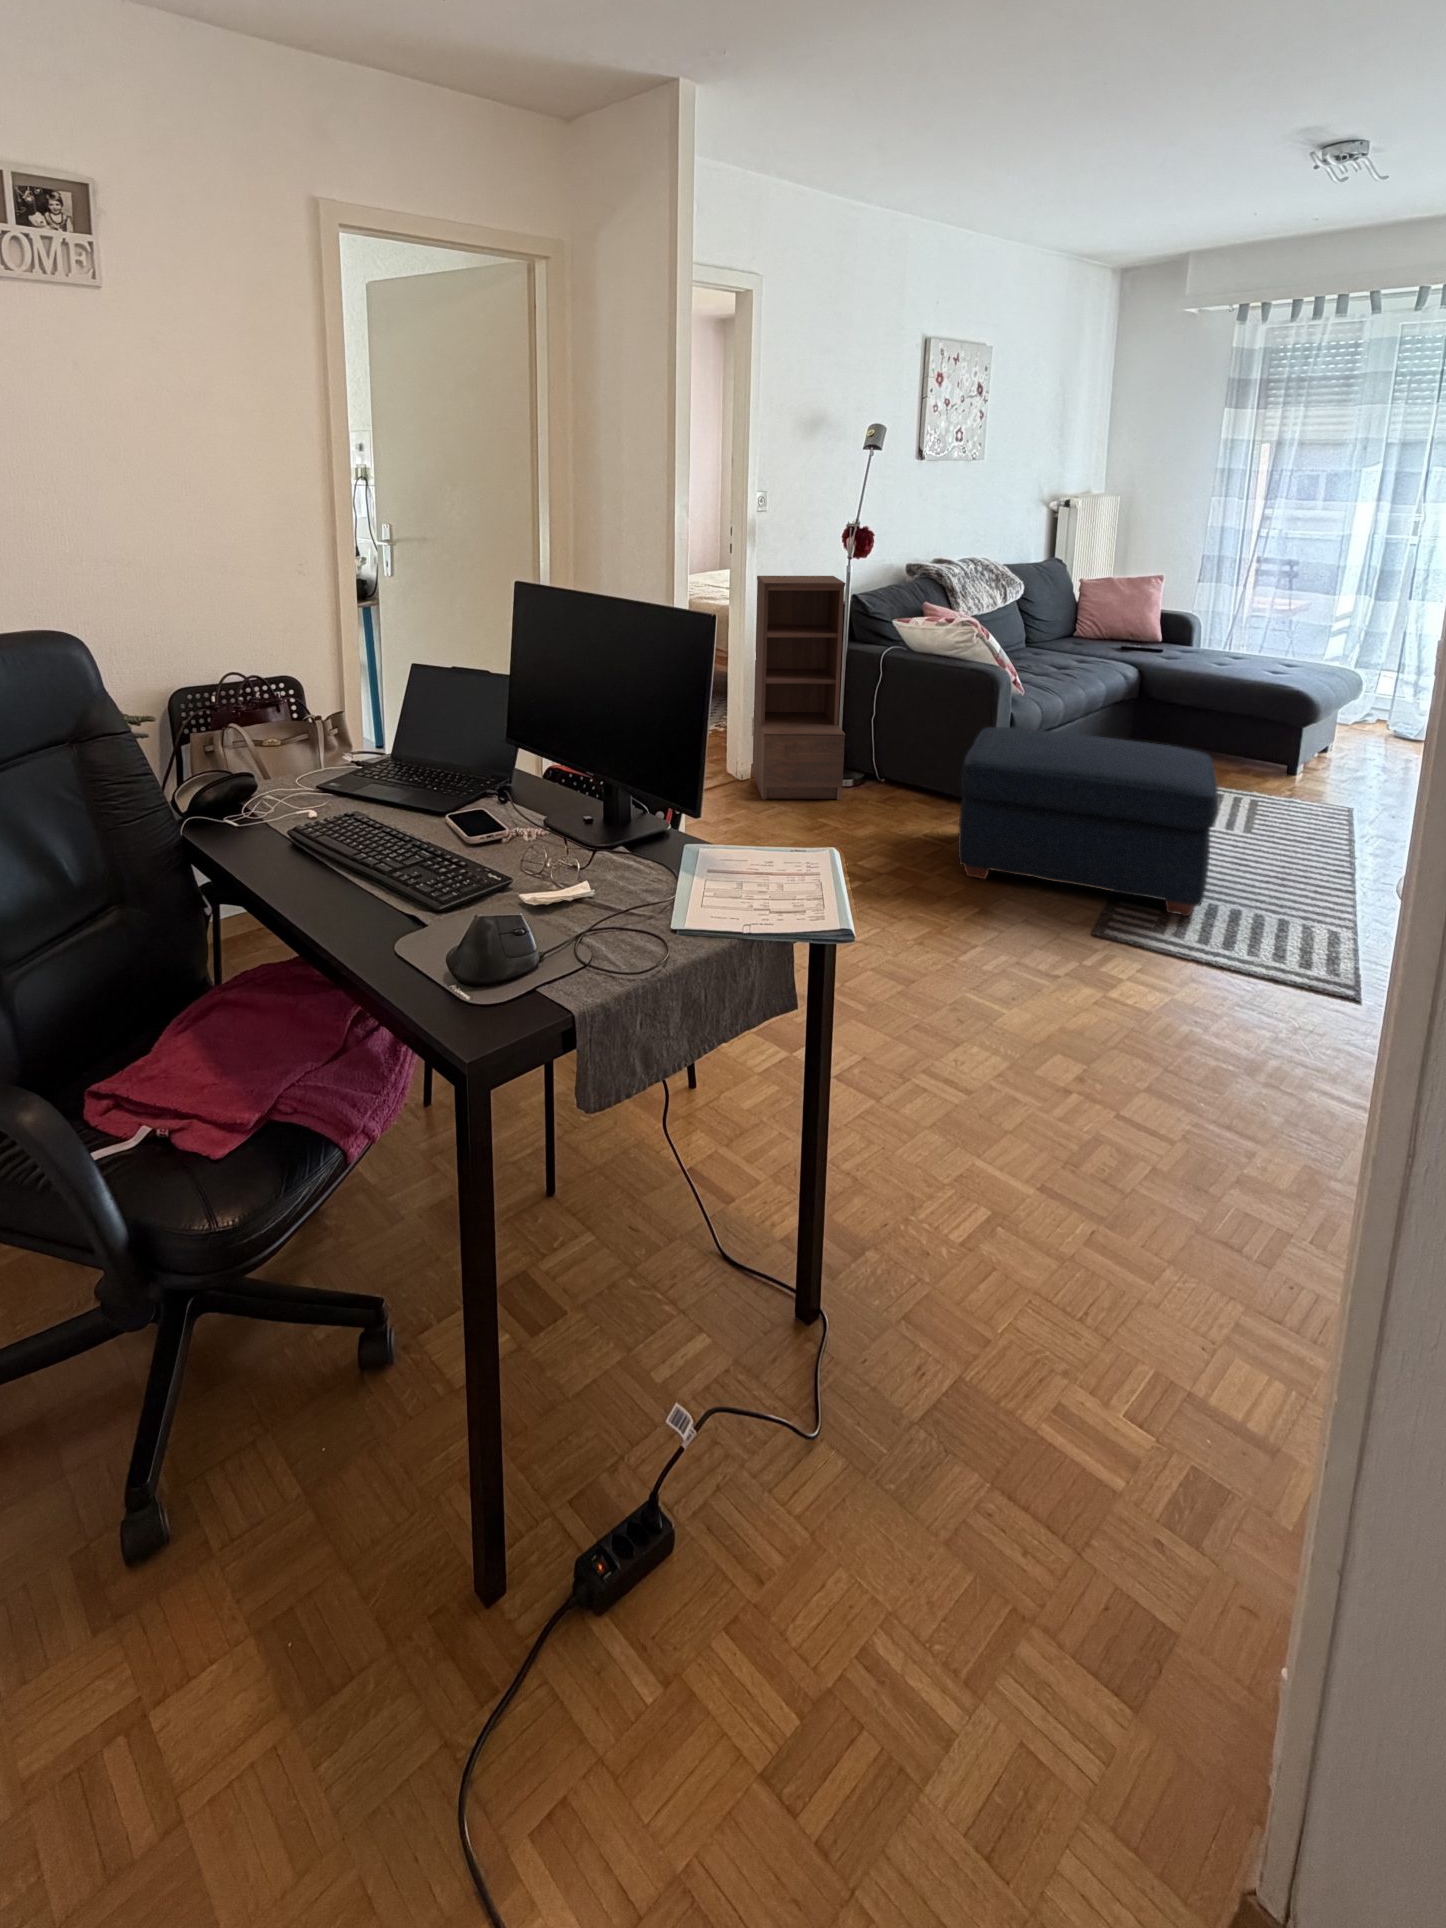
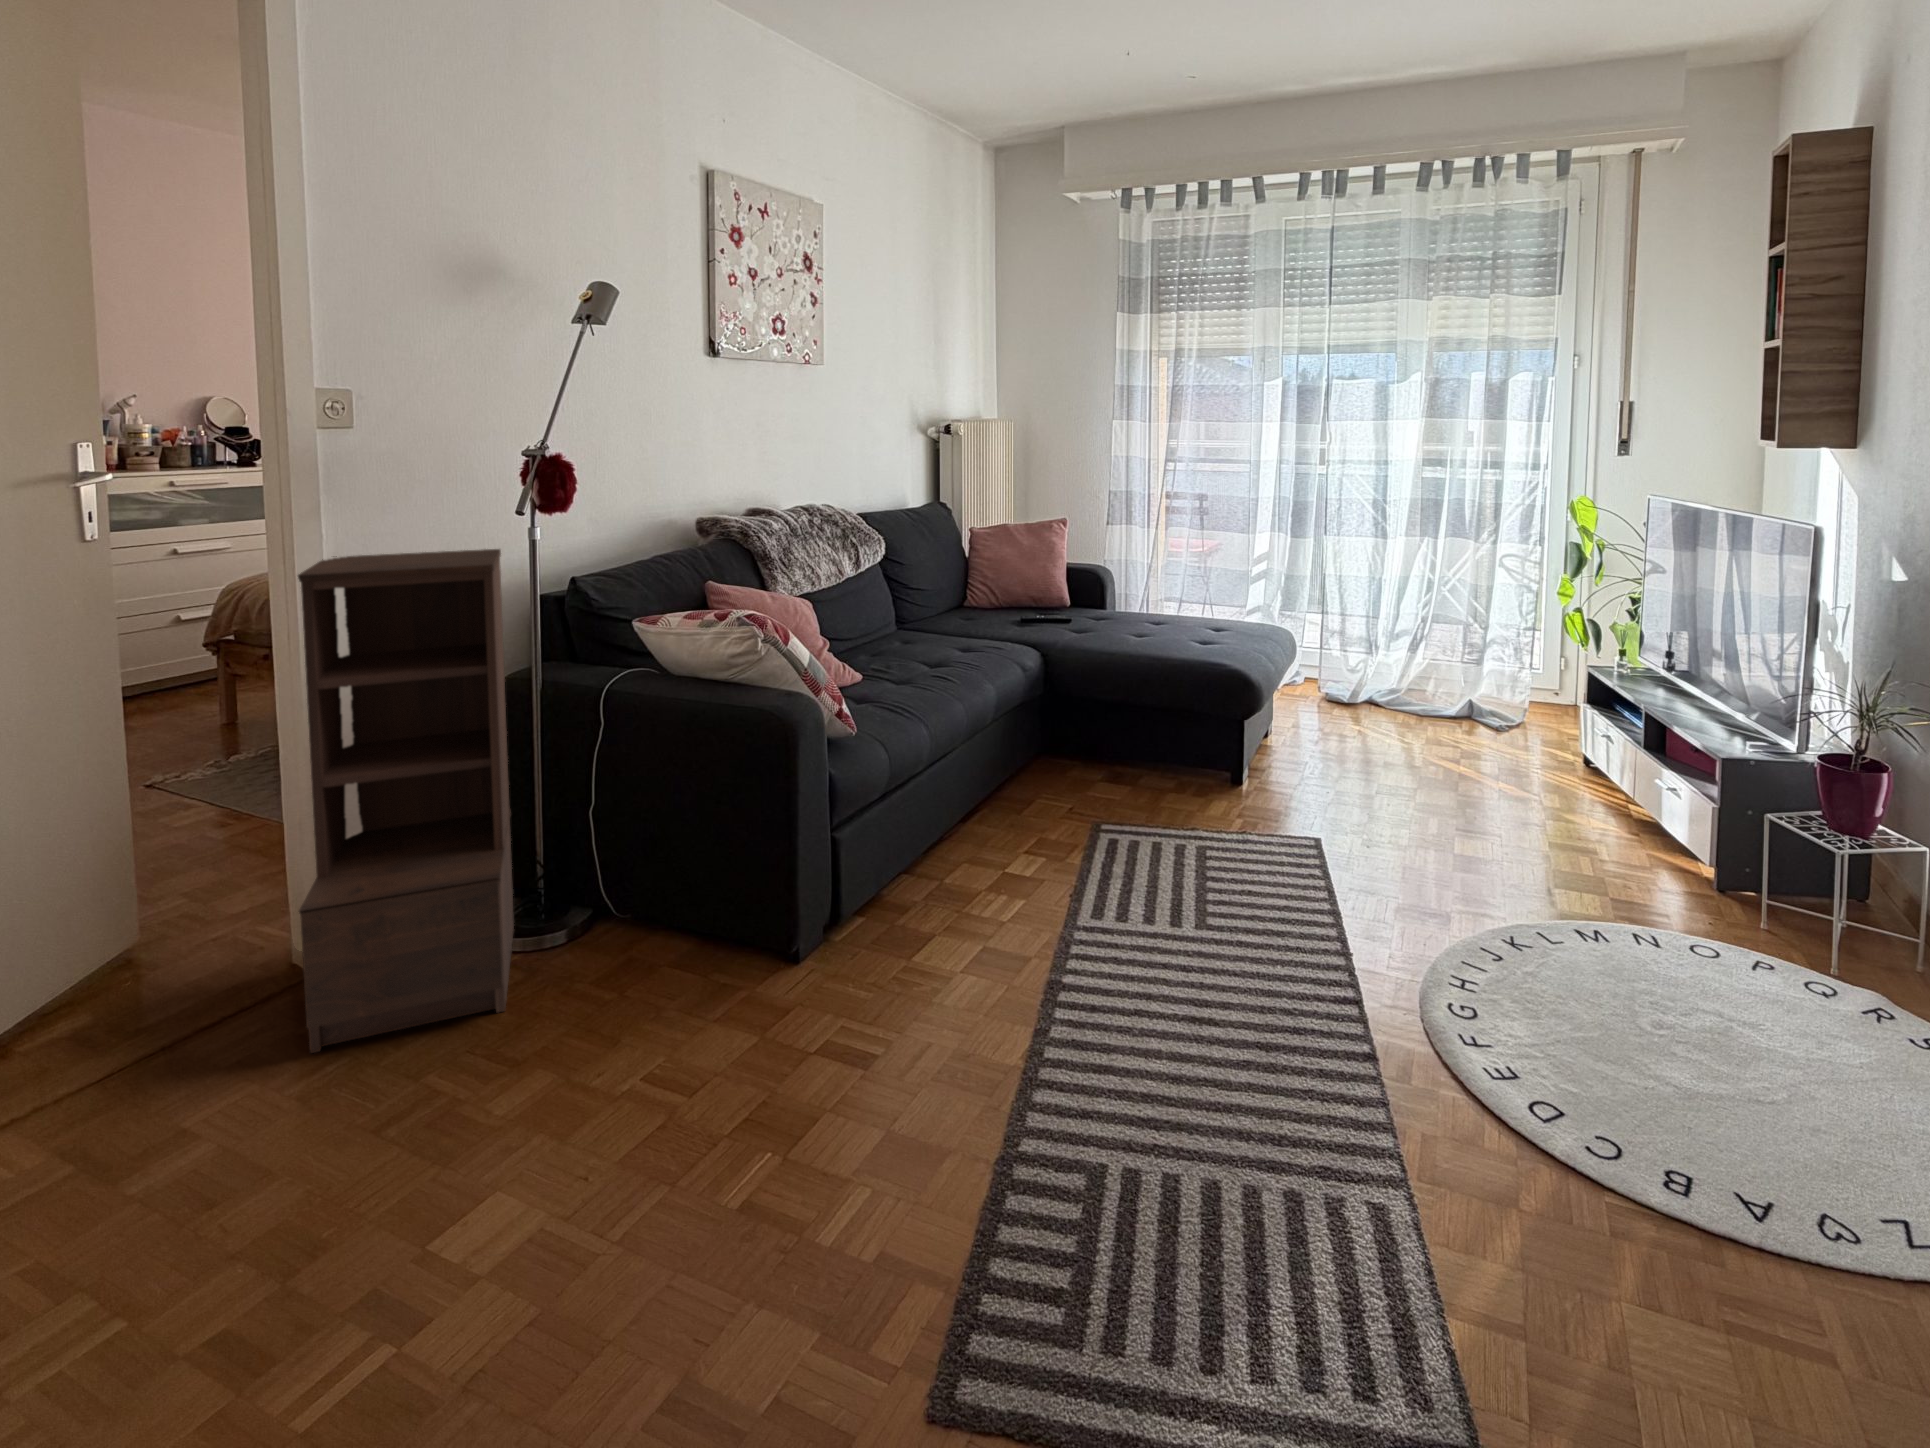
ottoman: present [958,727,1218,916] -> none [644,840,1179,1274]

